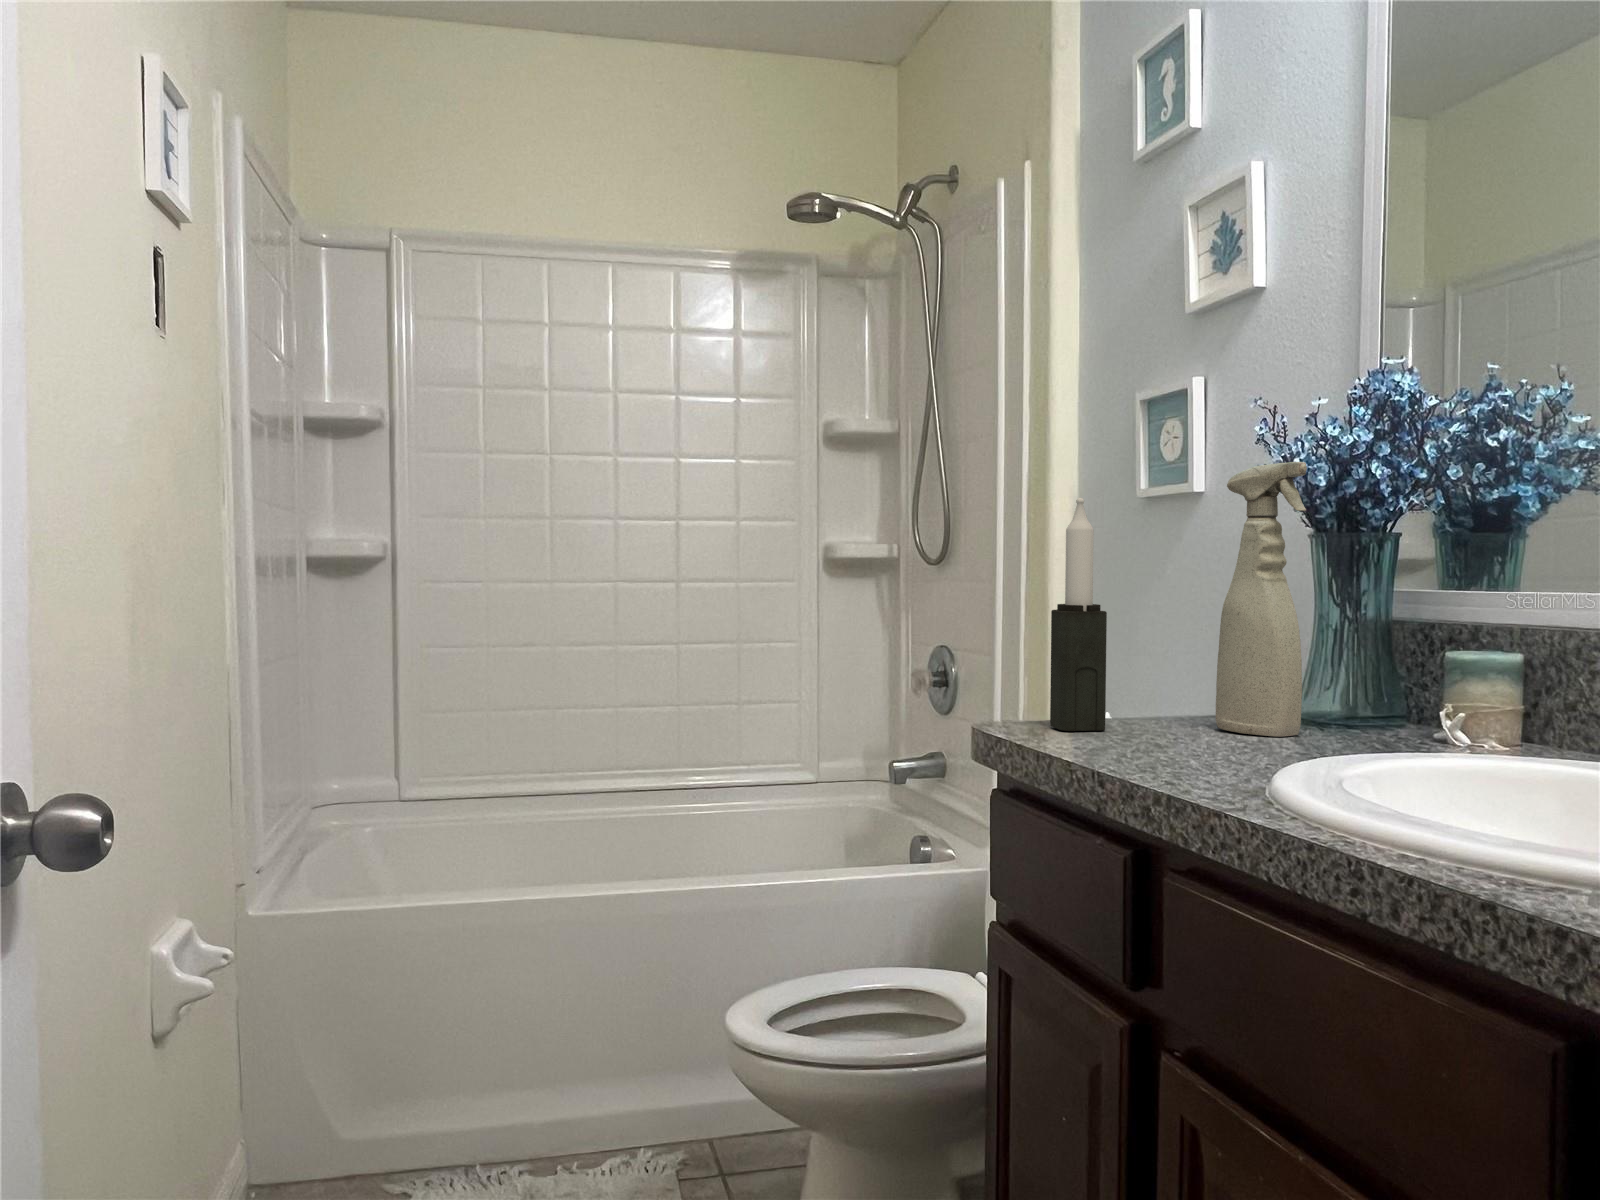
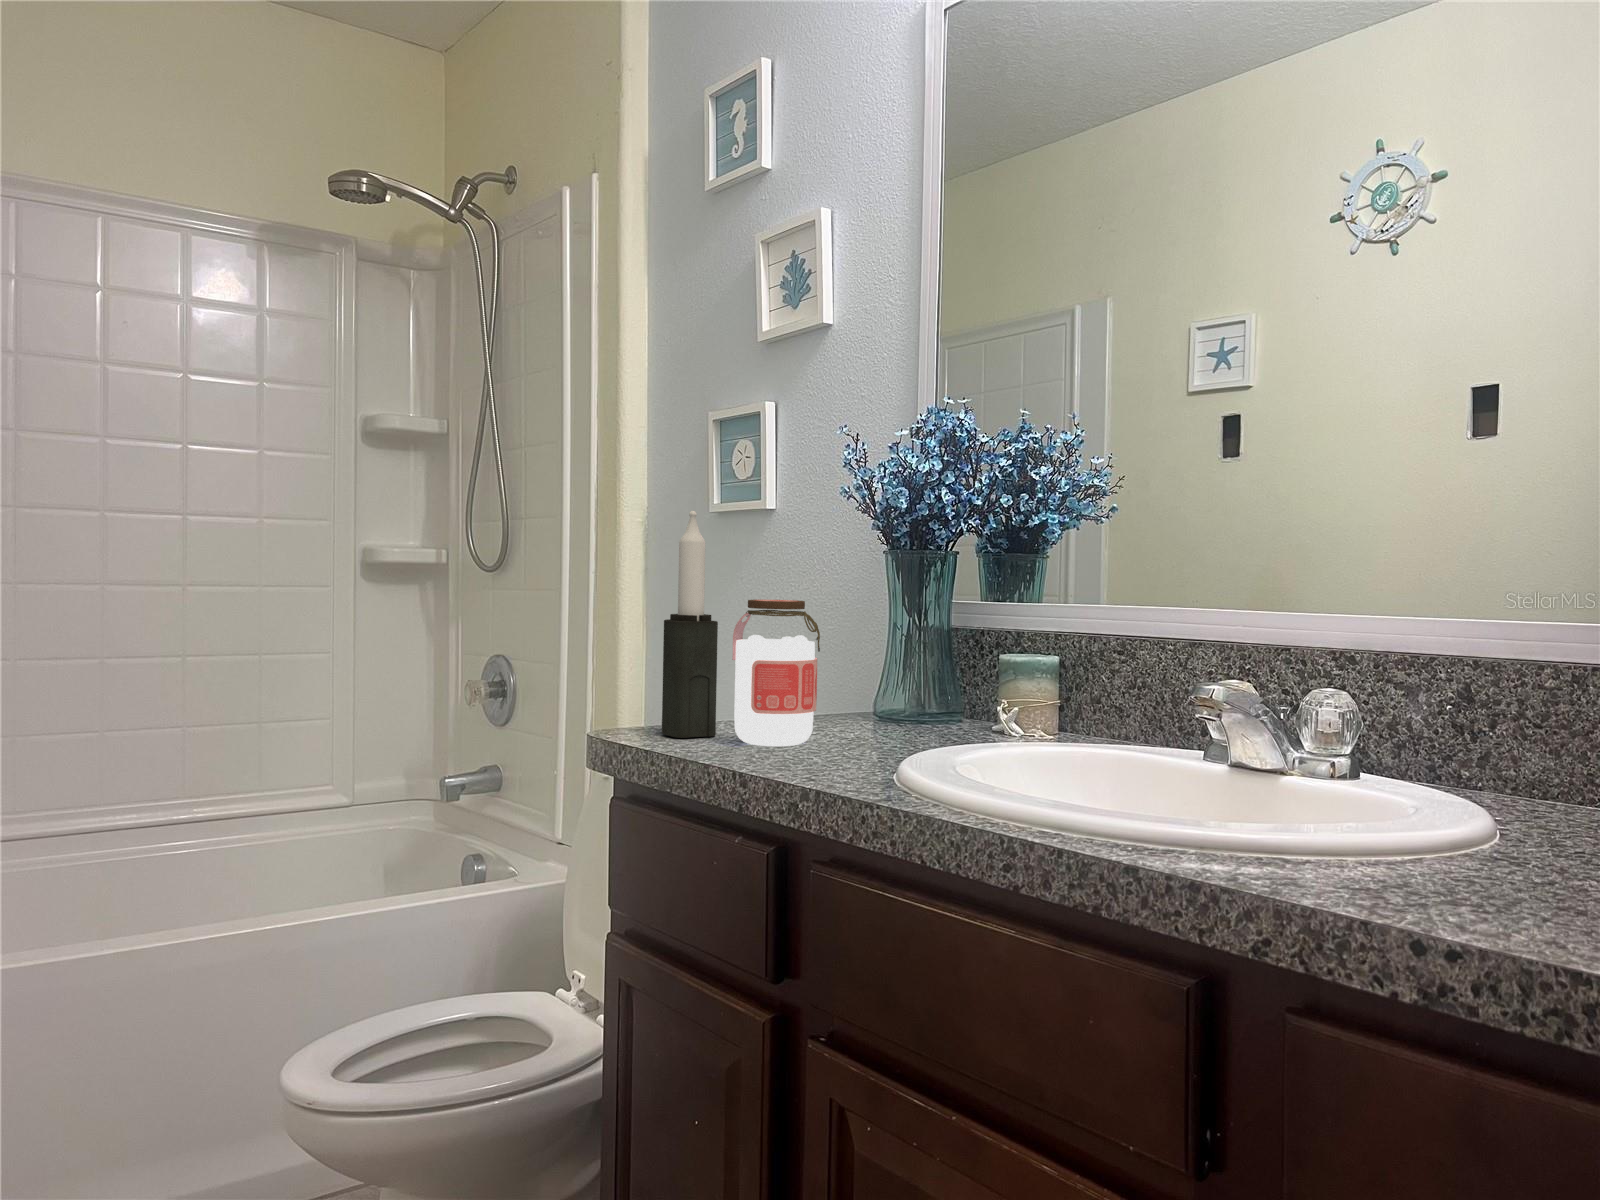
spray bottle: present [1216,462,1307,737] -> none [813,486,895,735]
jar: none [1114,589,1210,746] -> present [732,599,820,746]

